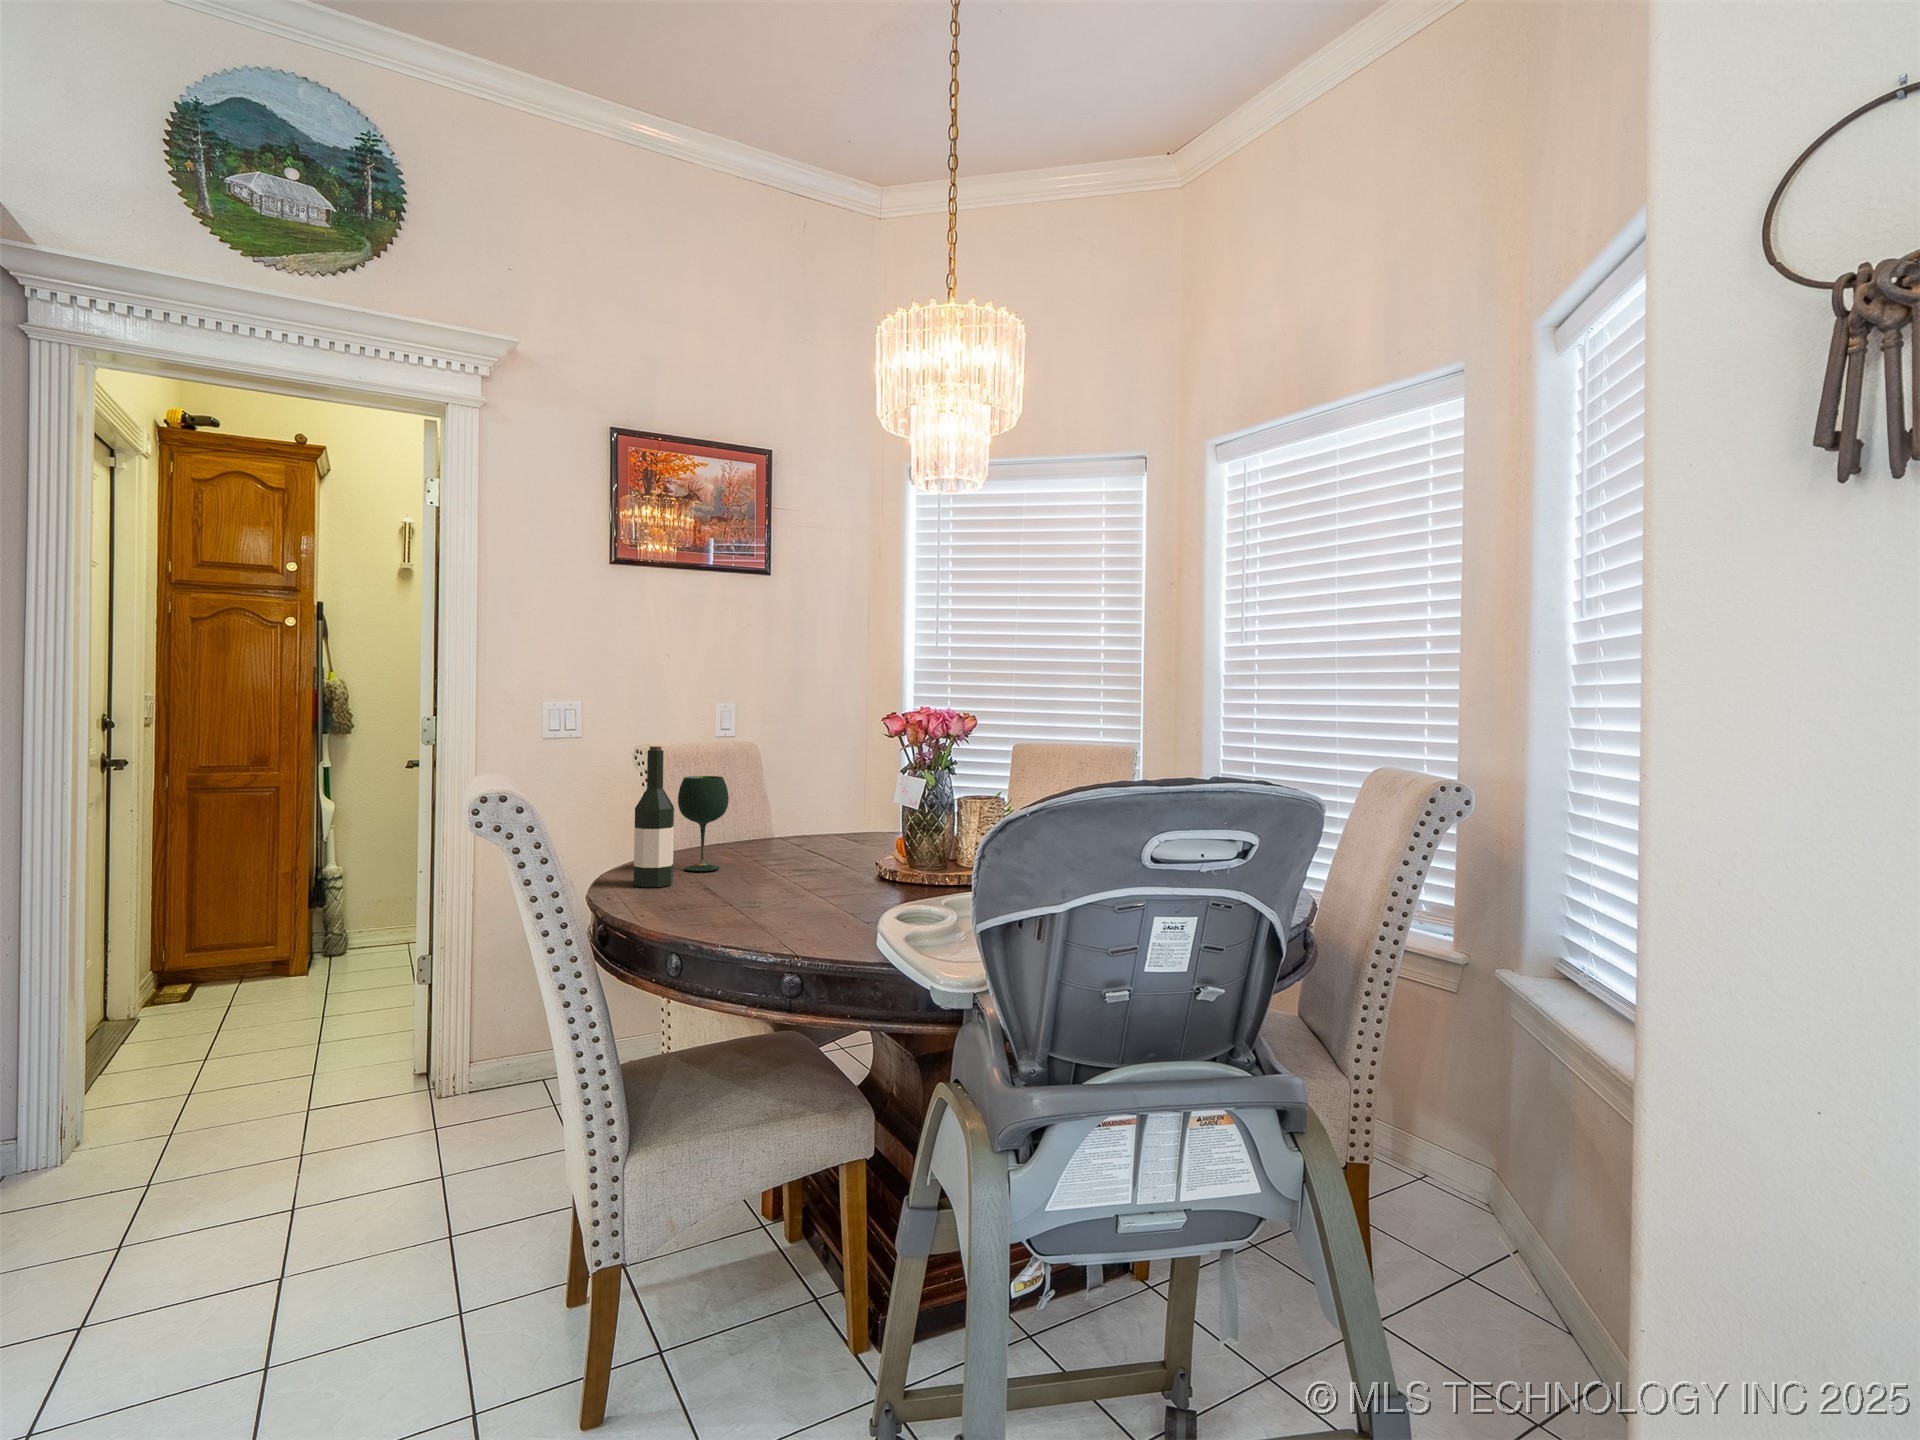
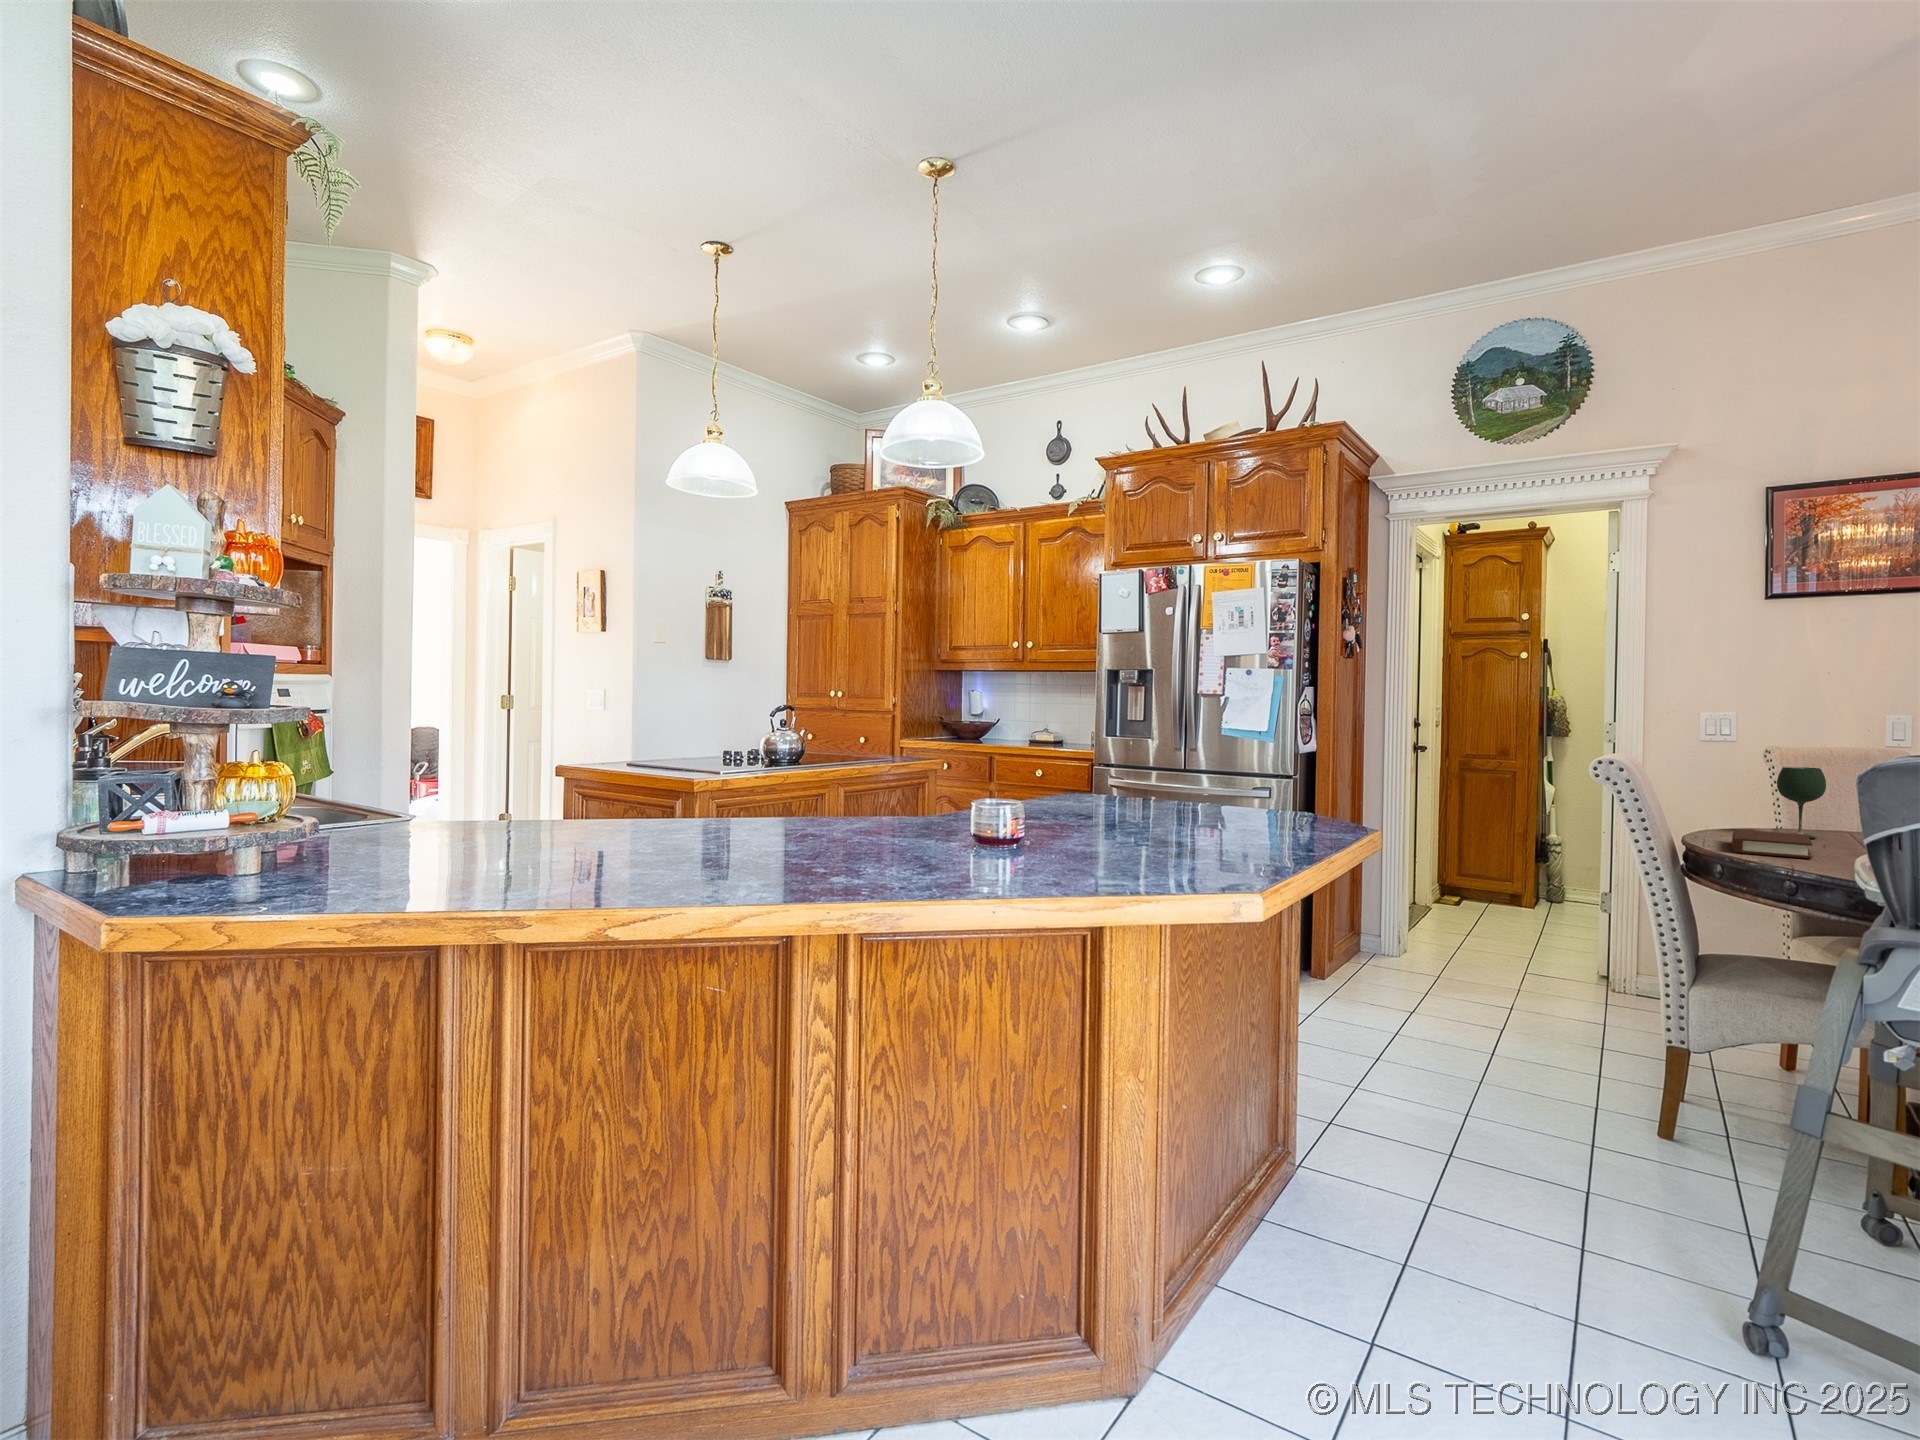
wine bottle: present [634,746,674,887] -> none [1728,742,1763,840]
book: none [652,873,769,923] -> present [1732,830,1812,858]

